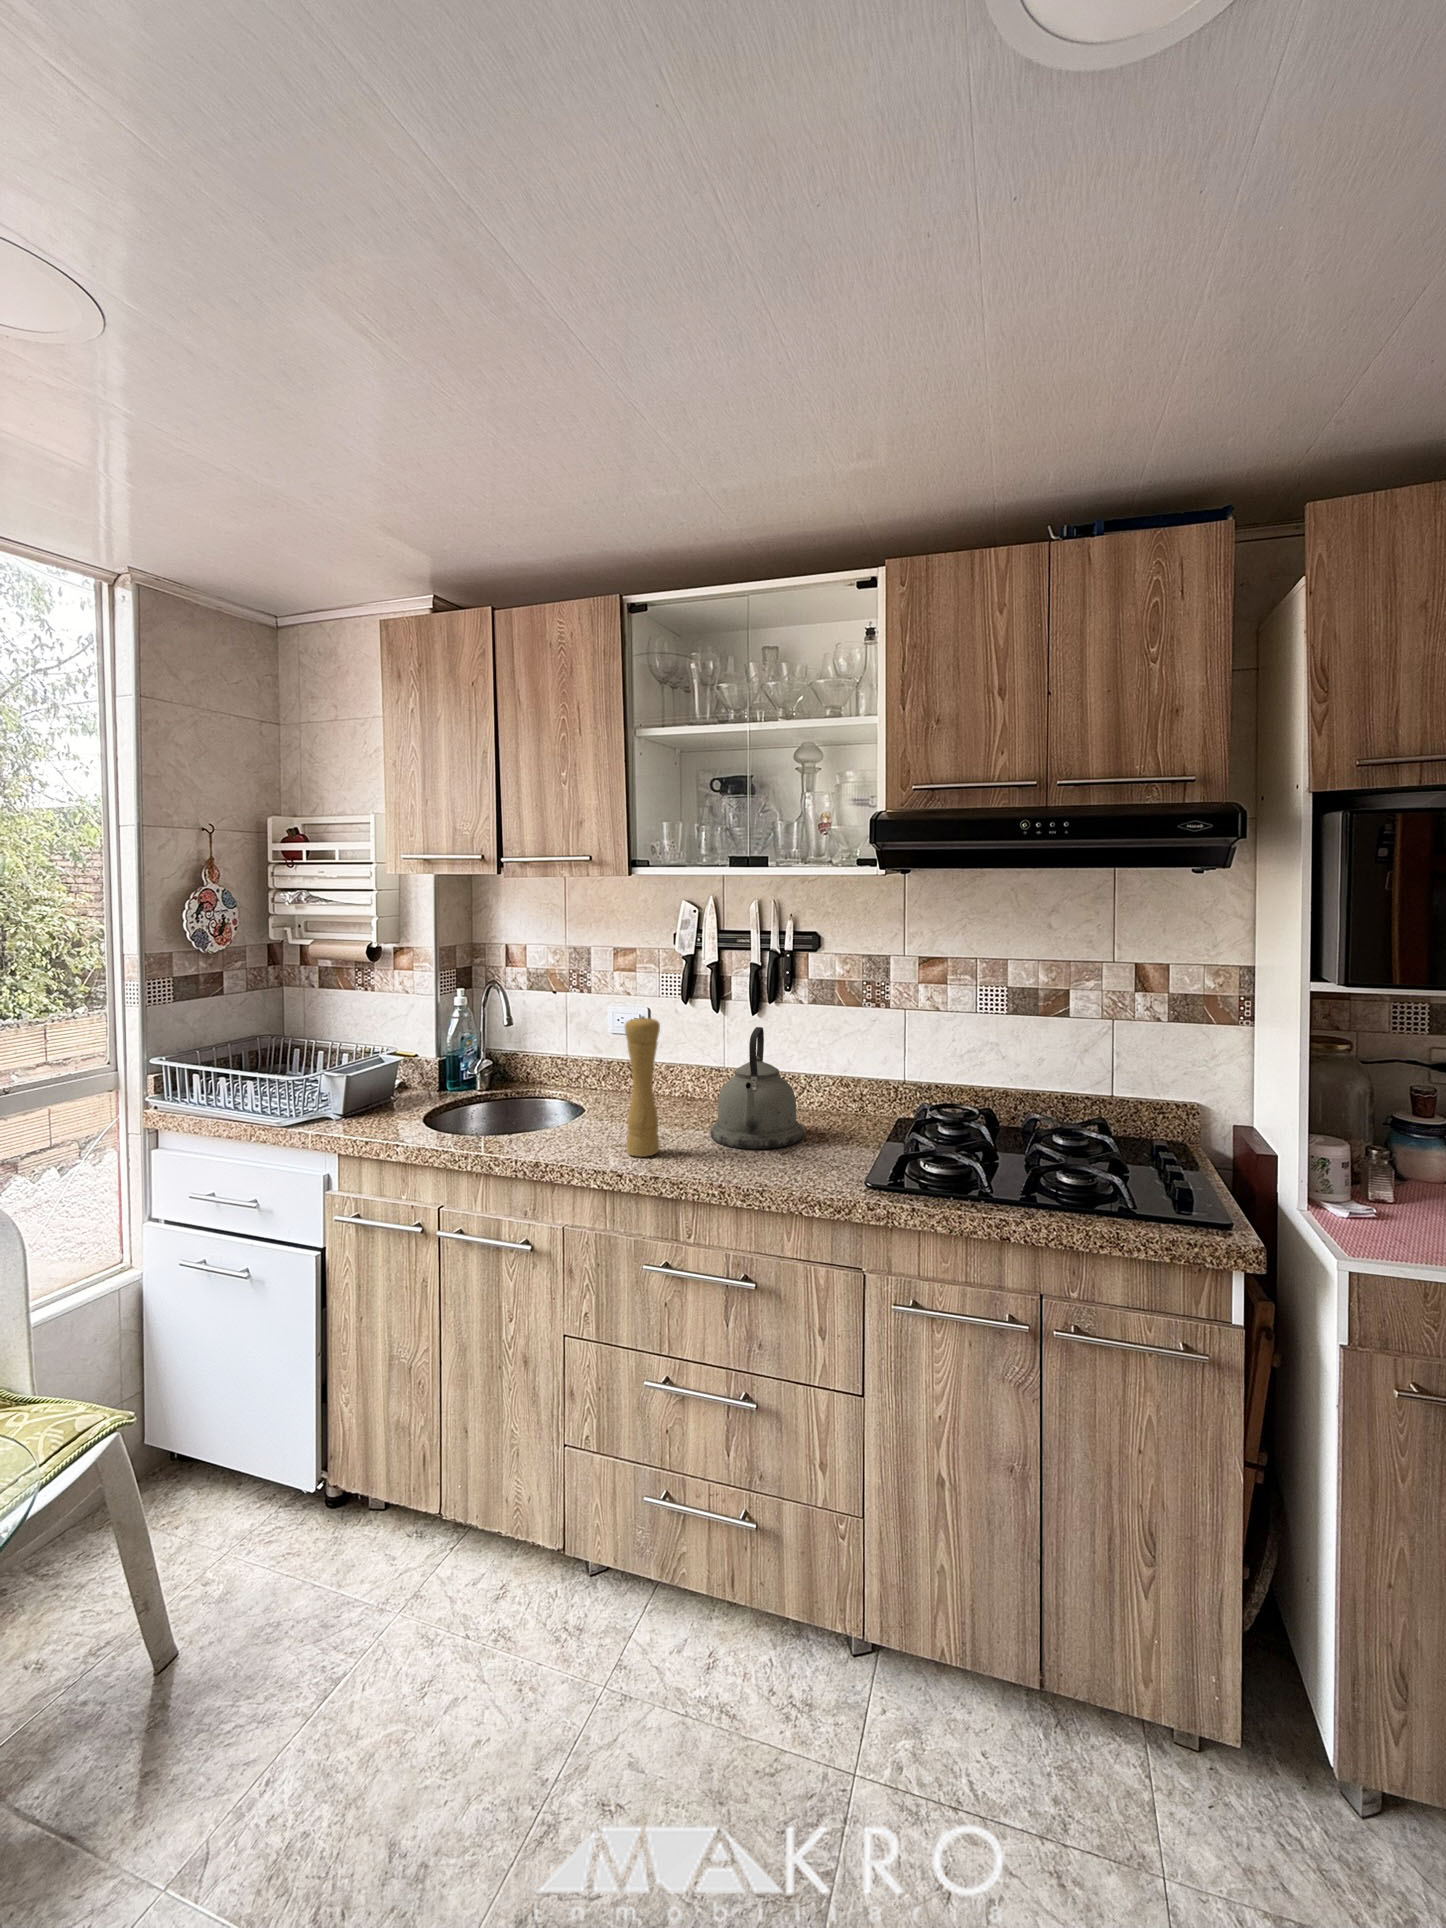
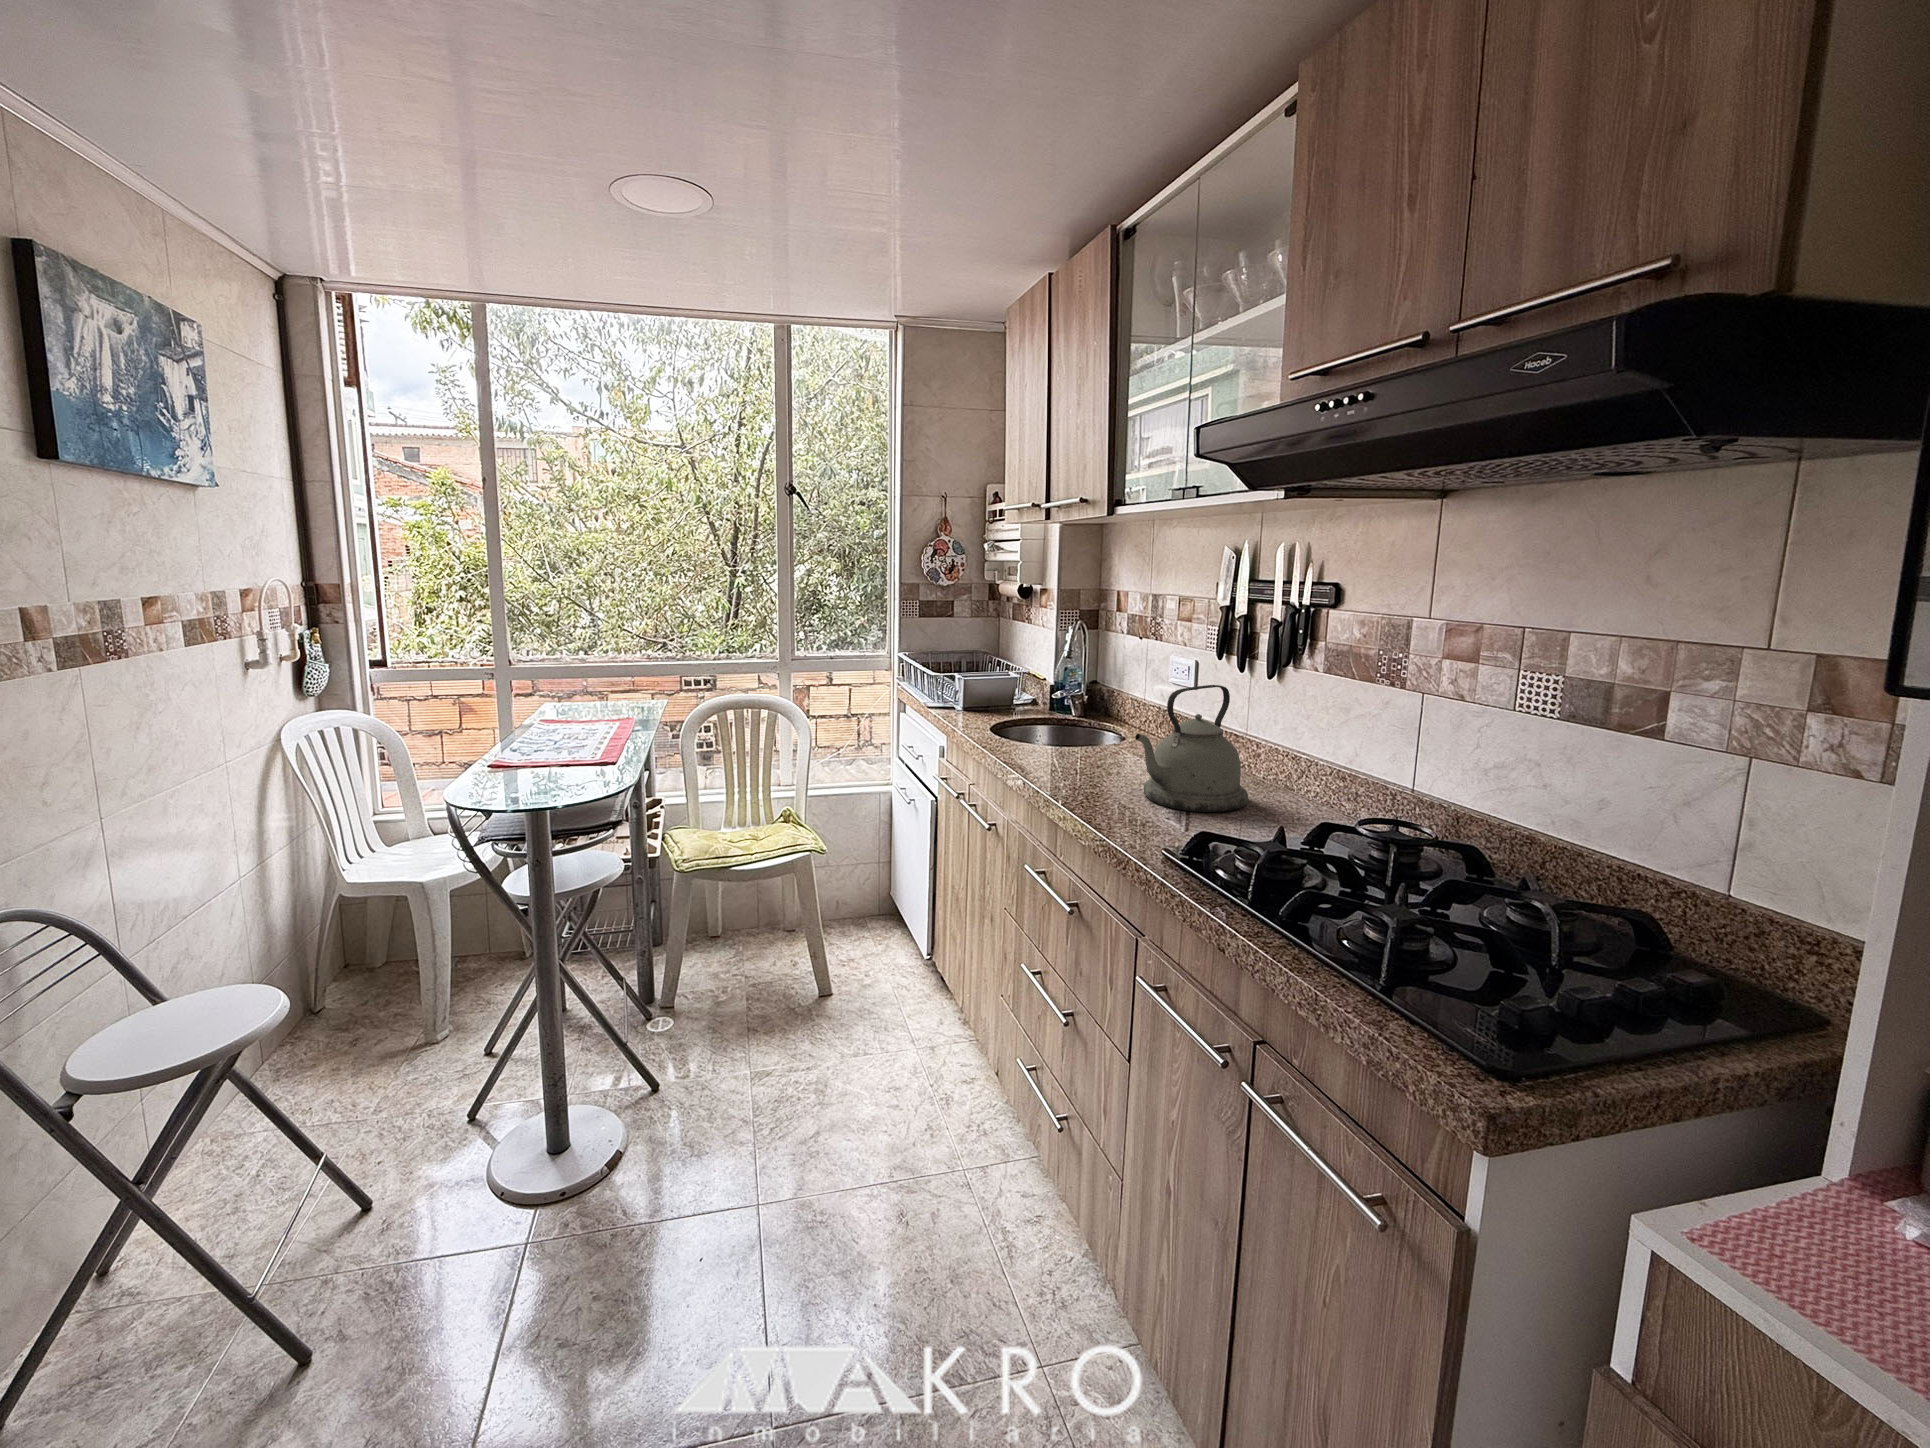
pepper mill: present [625,1016,660,1157] -> none [1053,655,1087,784]

